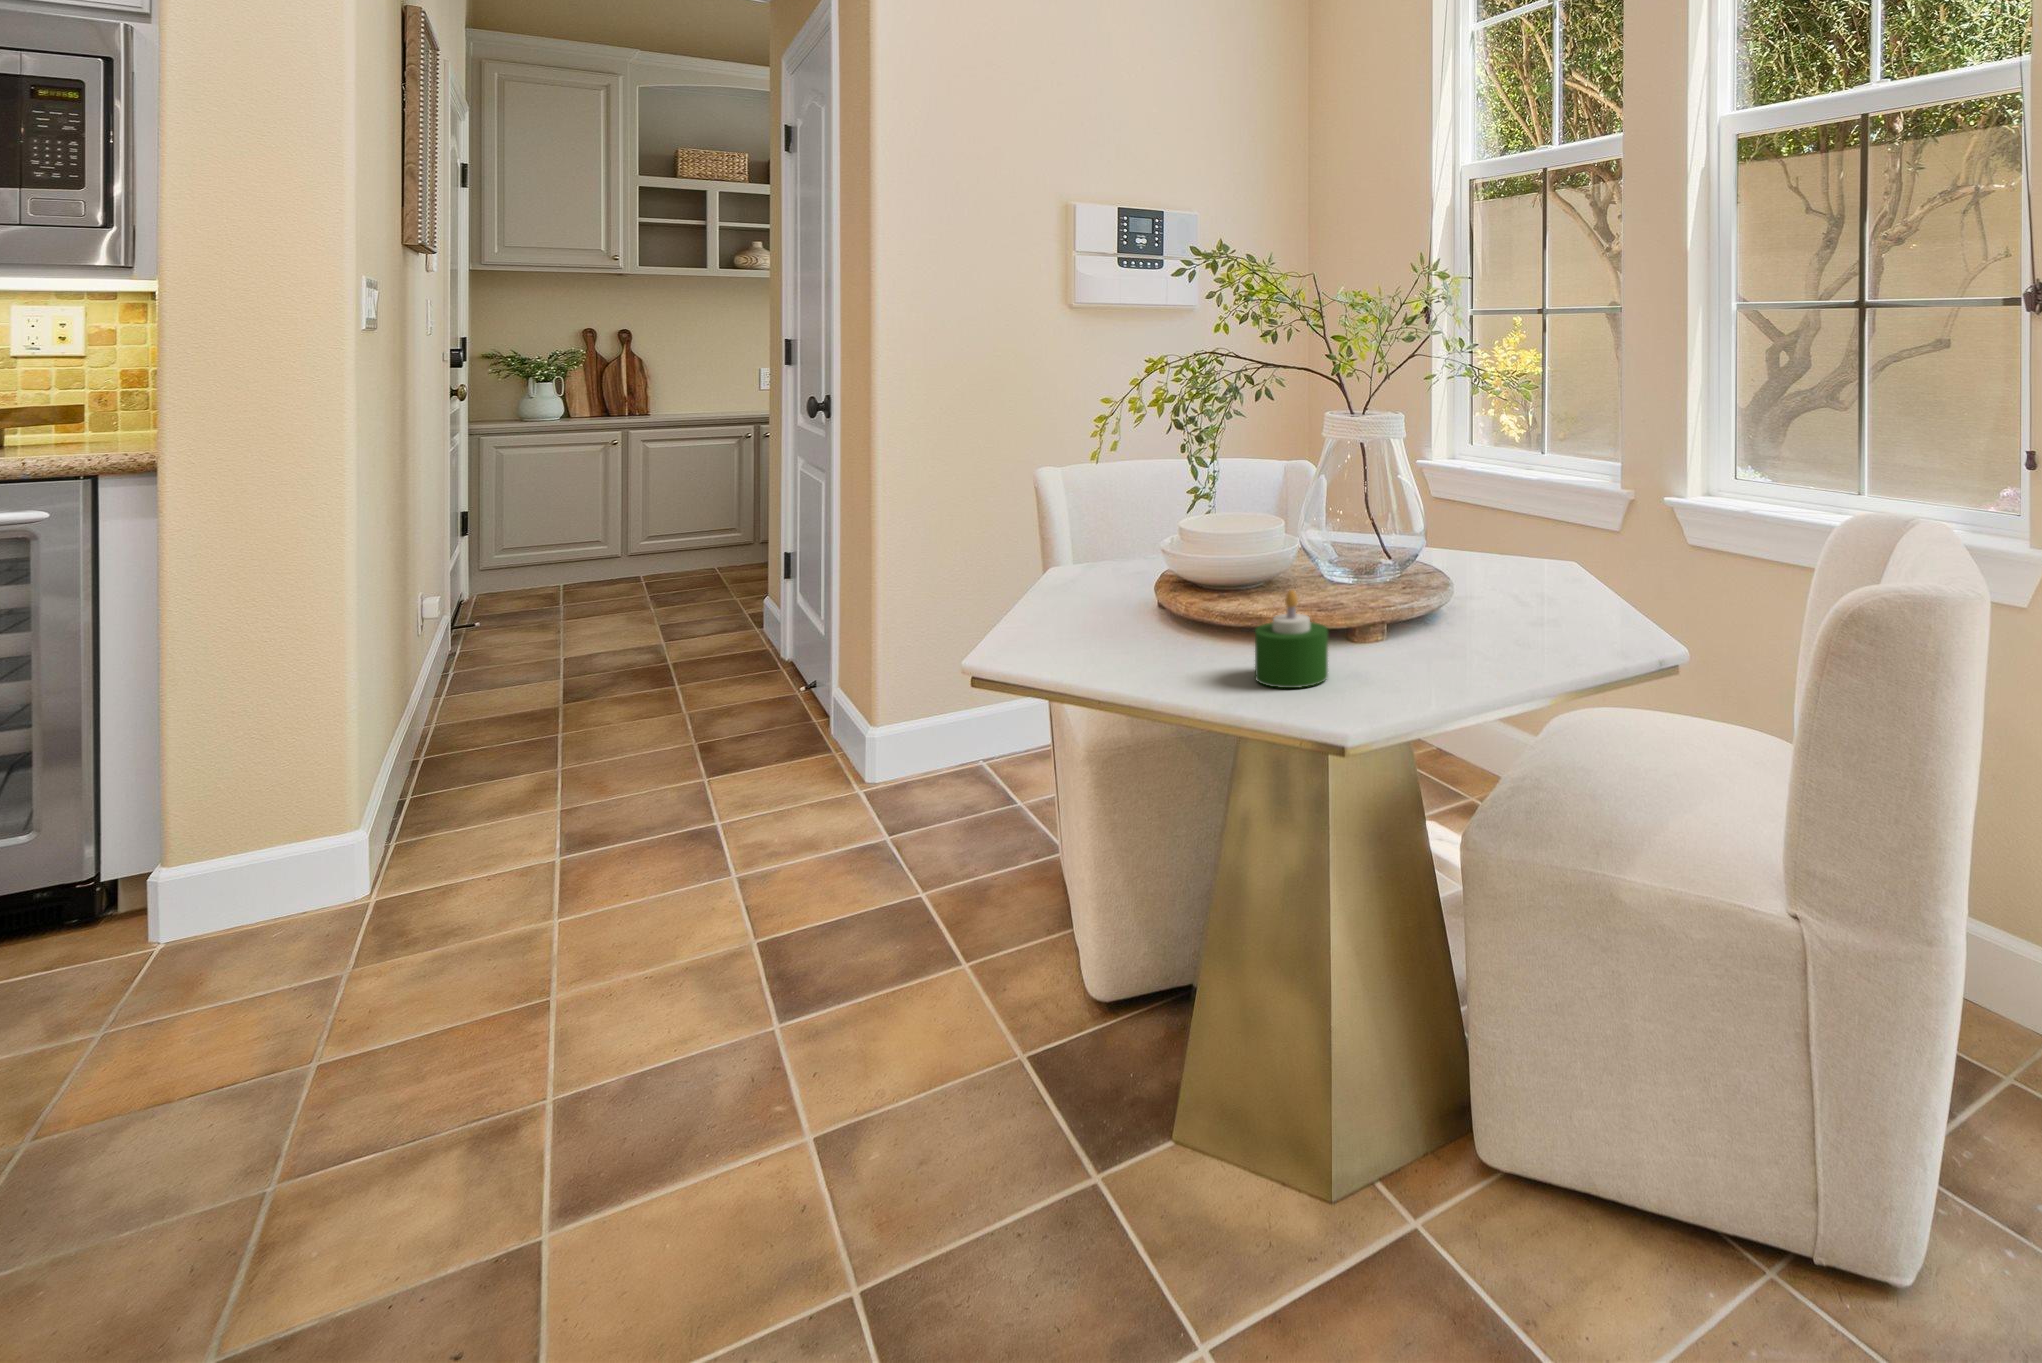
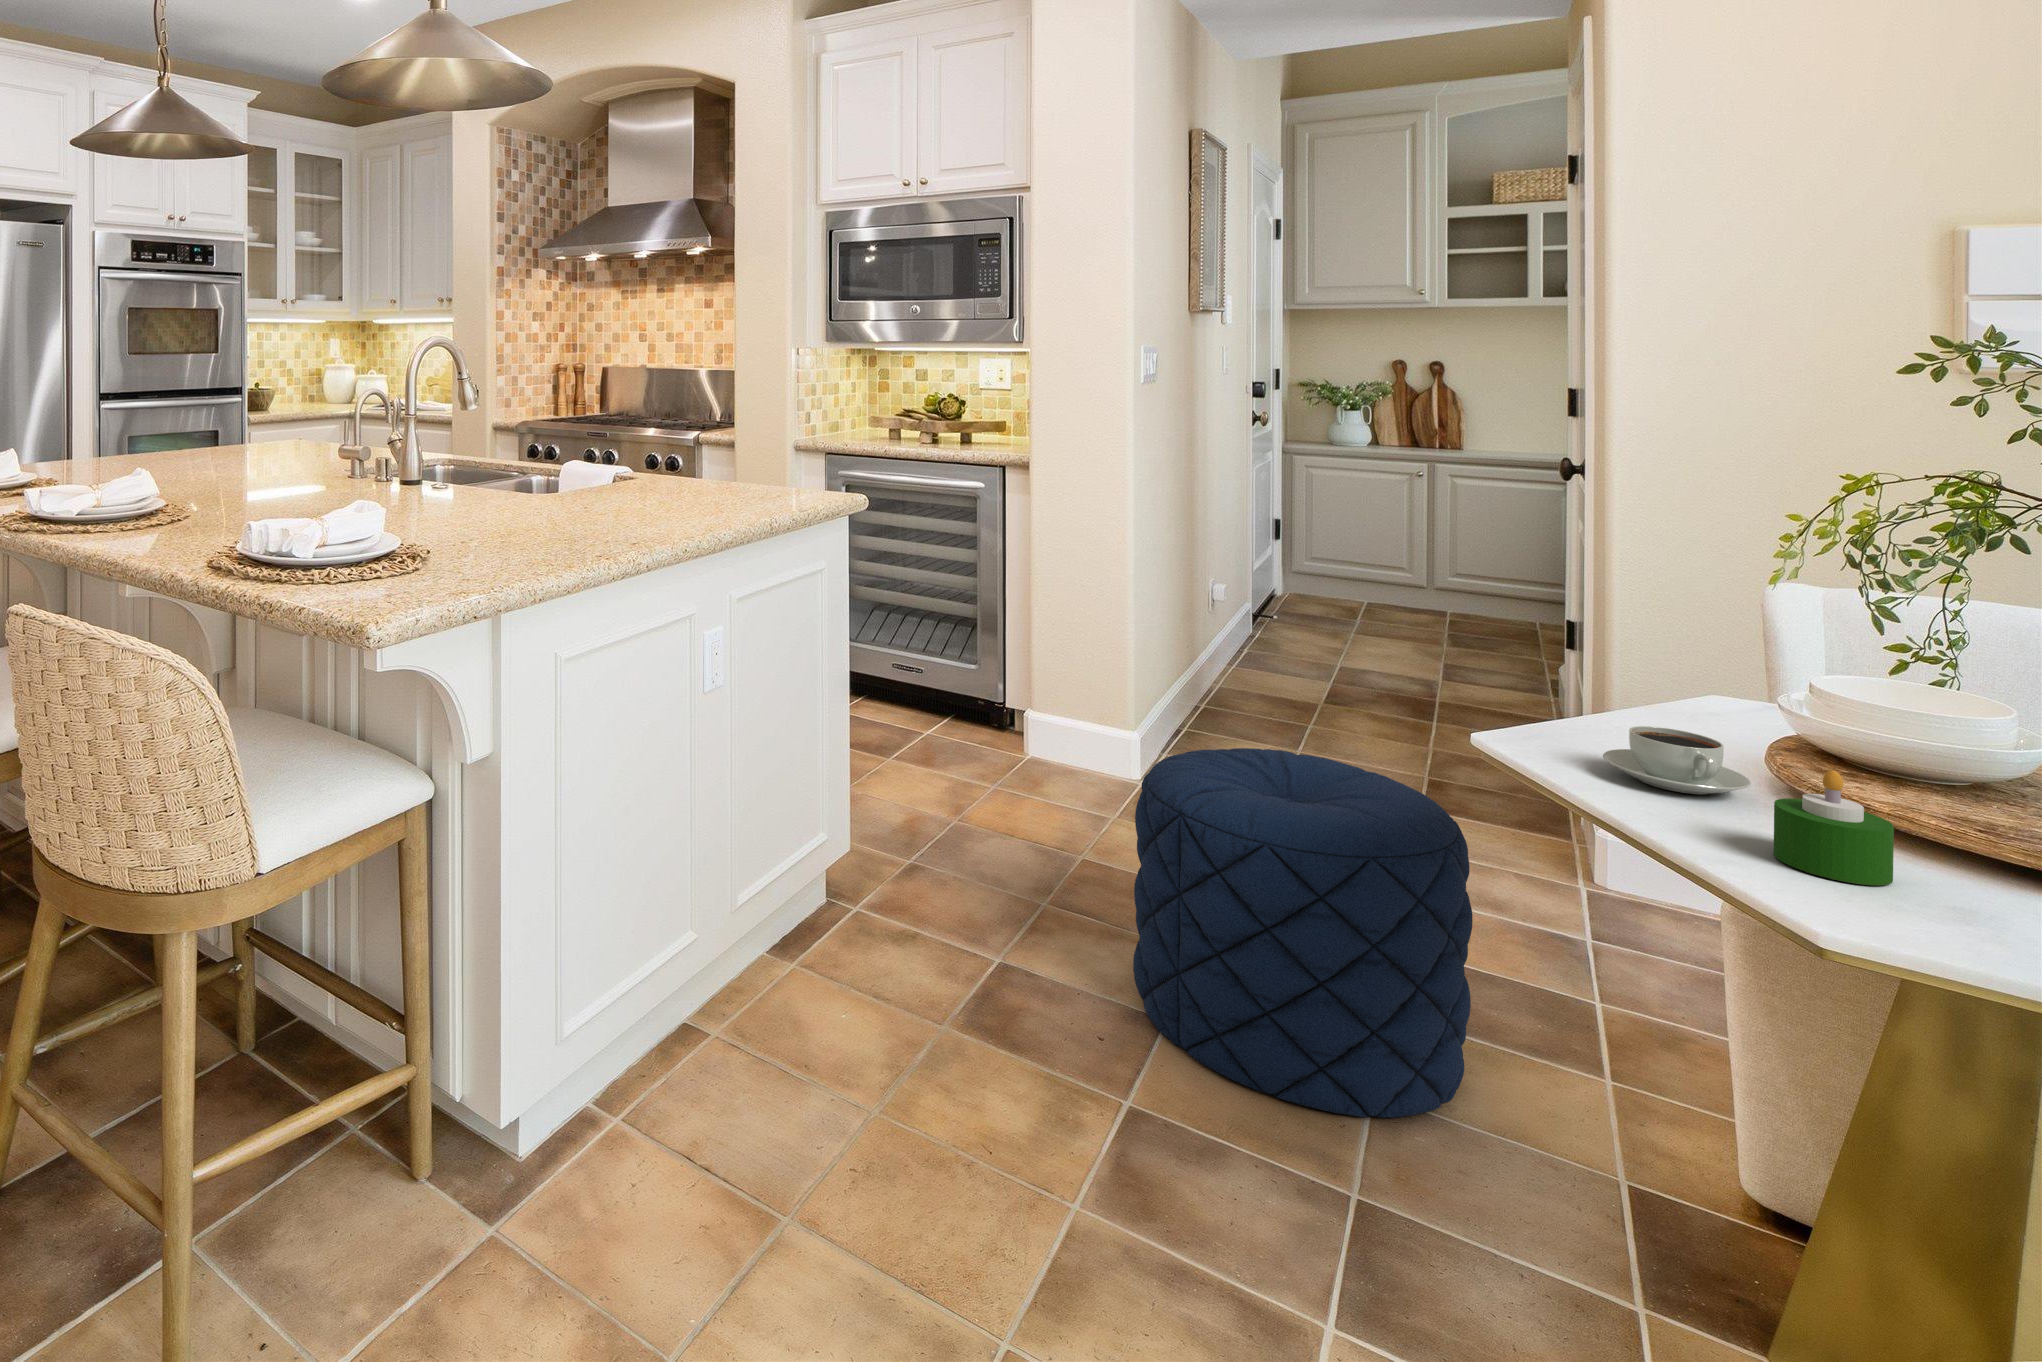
coffee cup: none [1082,596,1188,656] -> present [1603,726,1751,794]
pouf: none [475,750,887,1249] -> present [1133,748,1473,1118]

